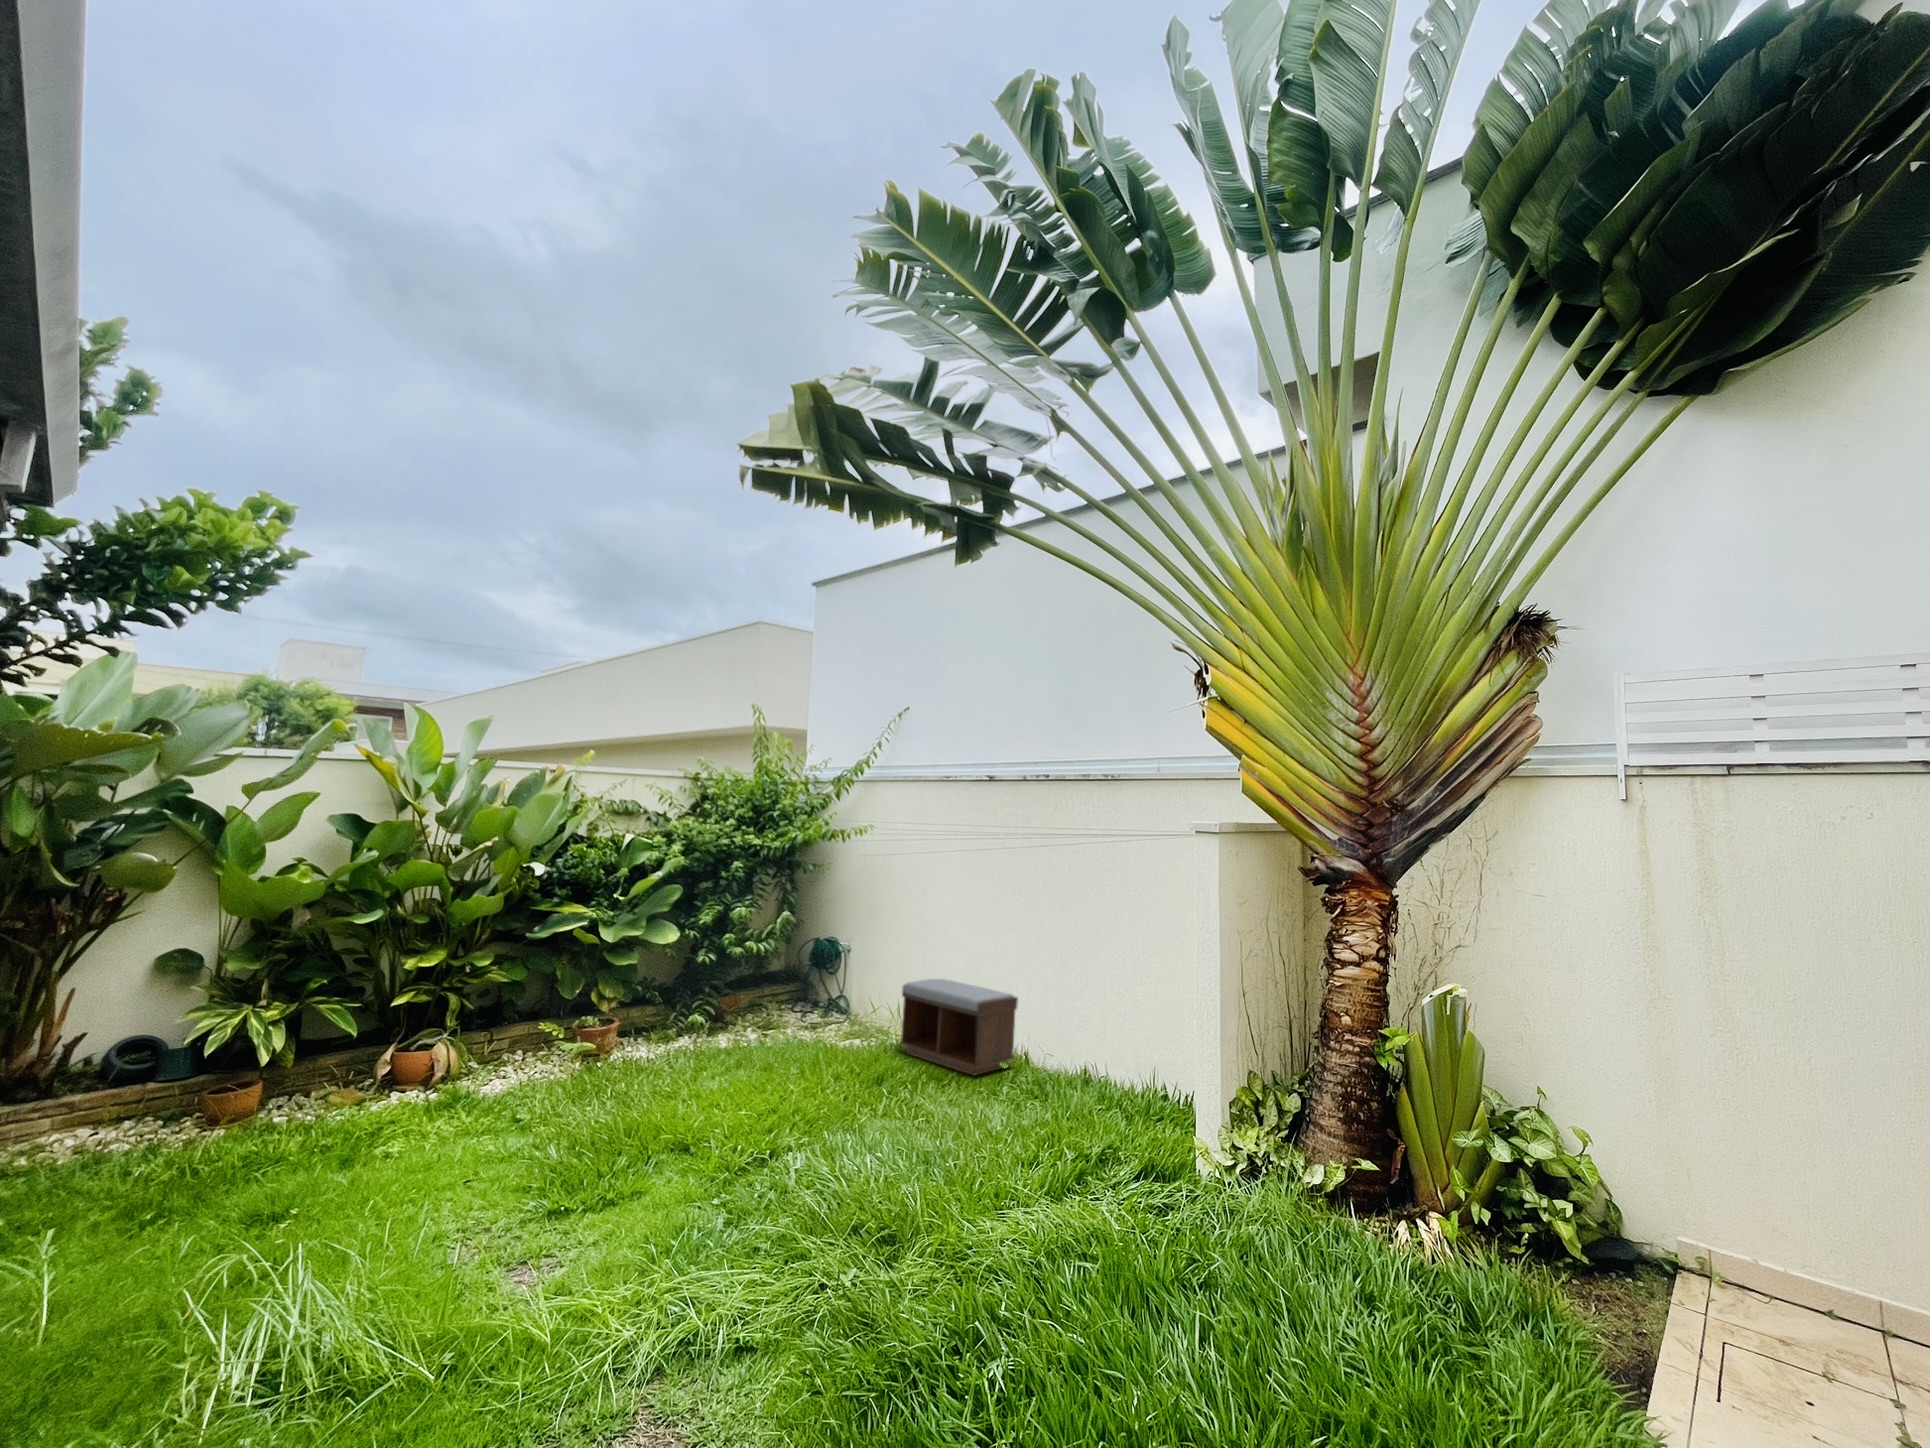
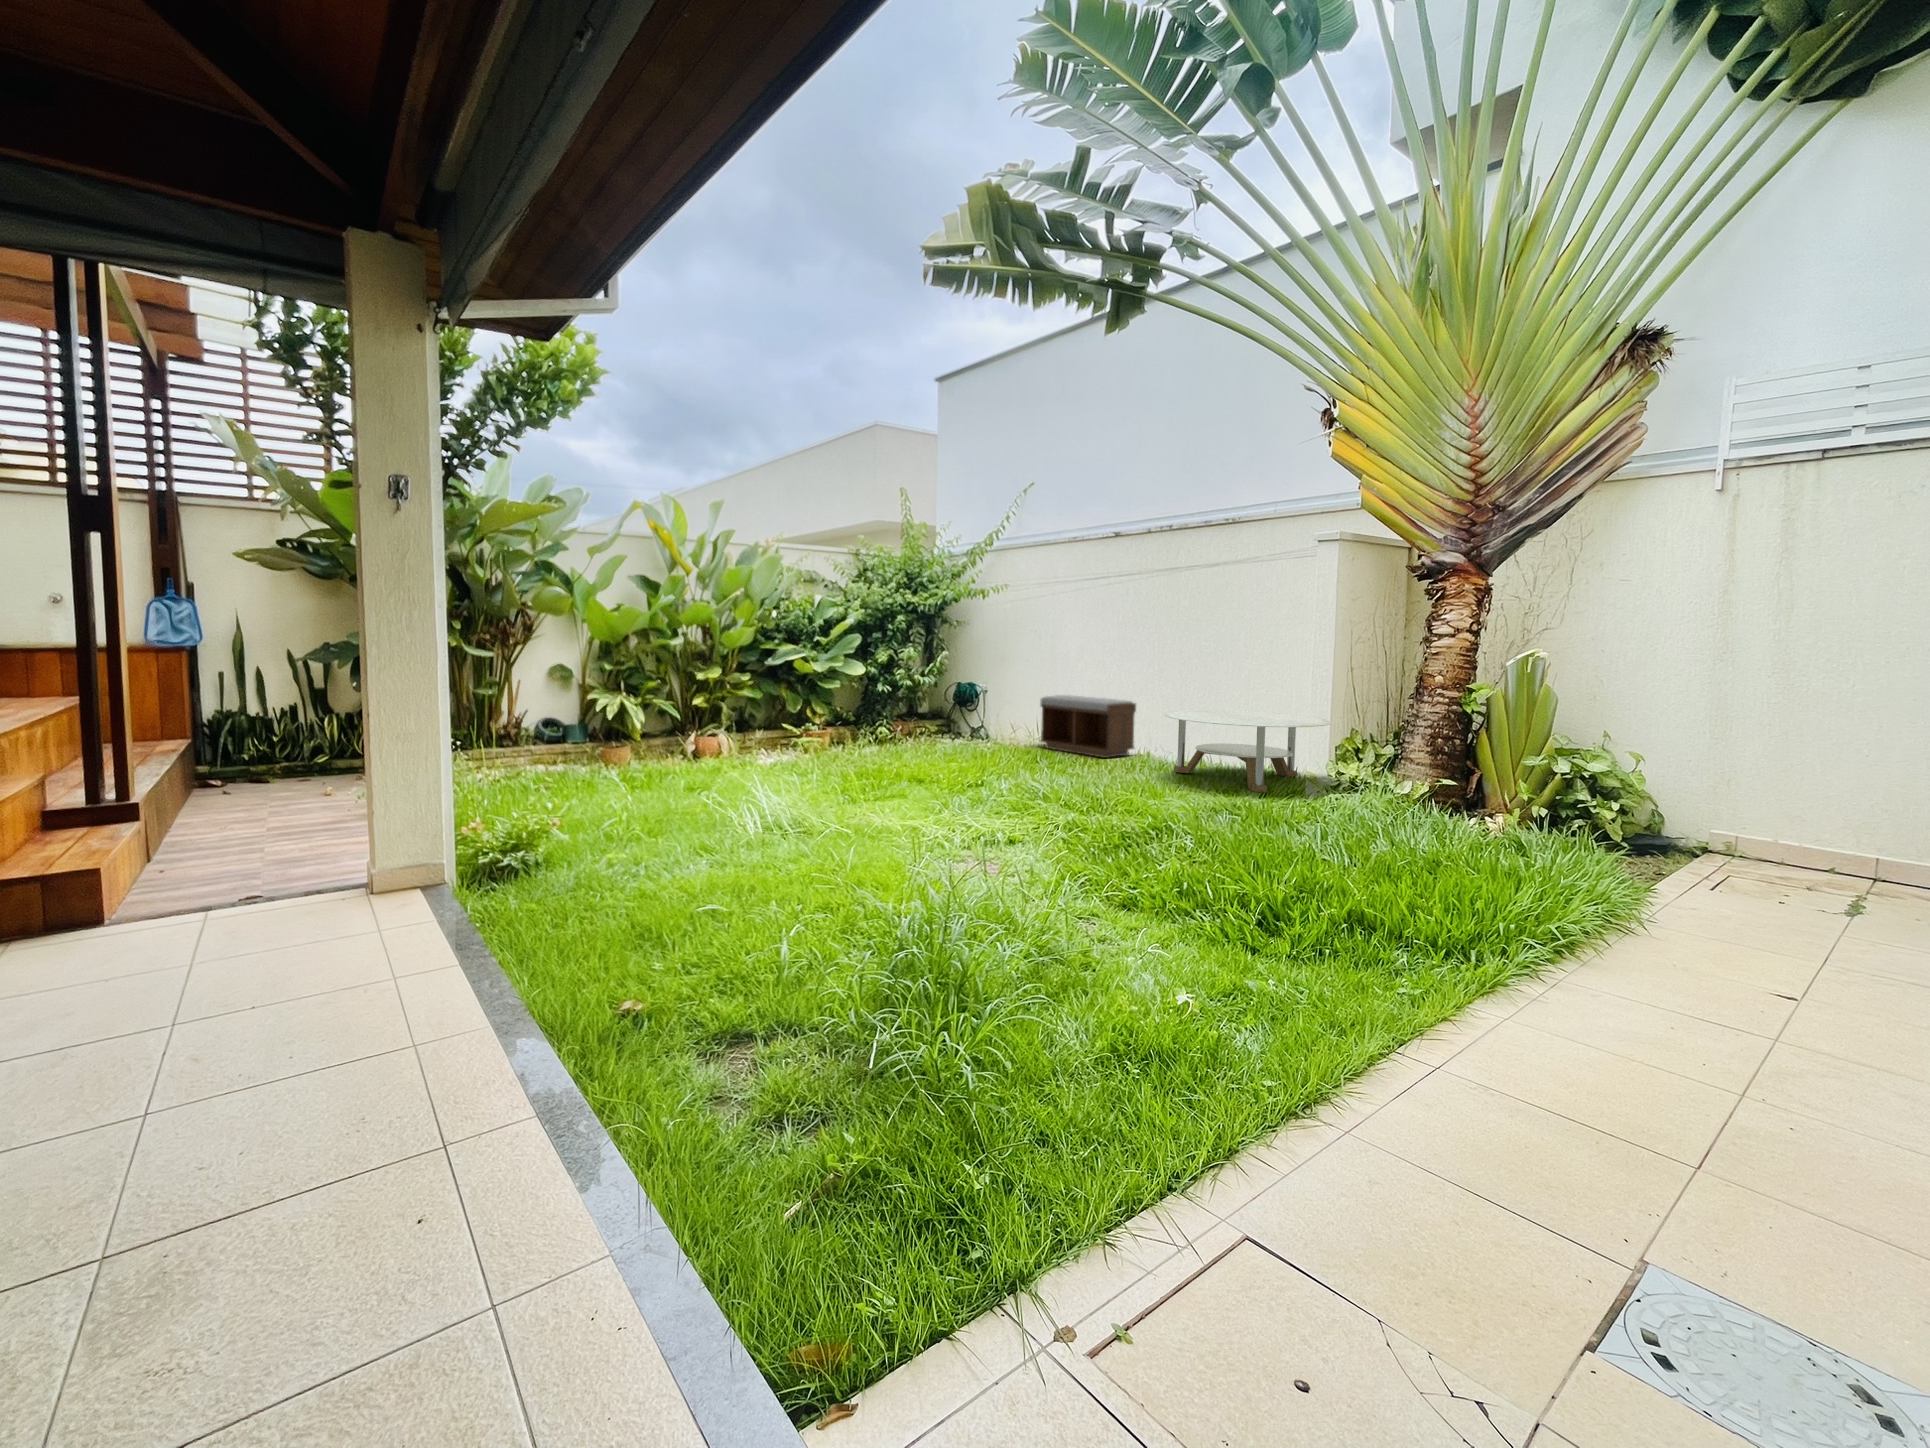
round table: none [1028,1023,1230,1171] -> present [1164,710,1331,792]

